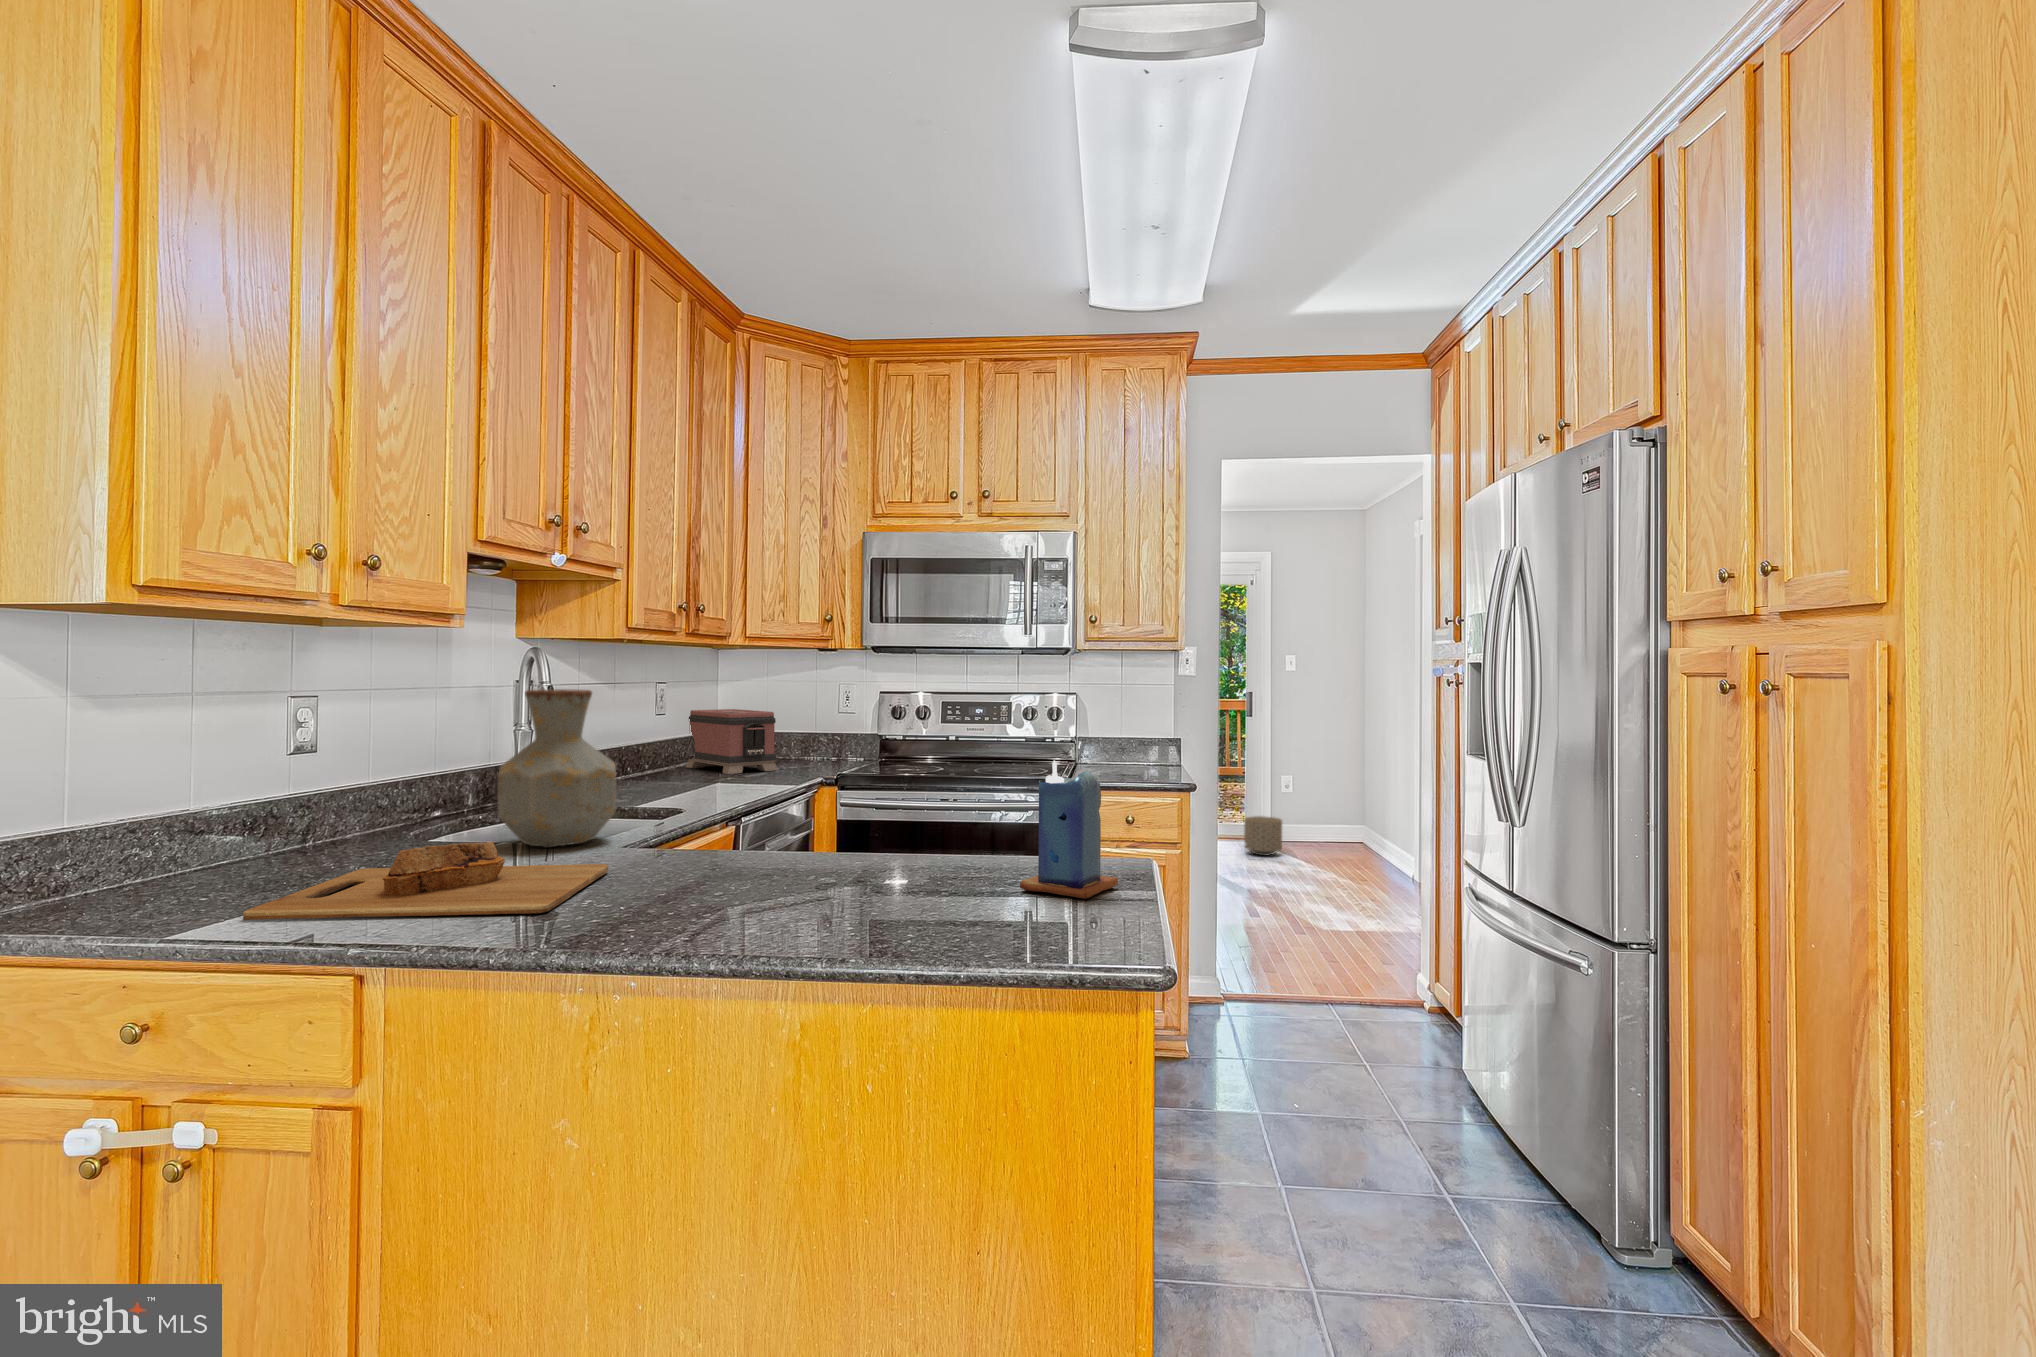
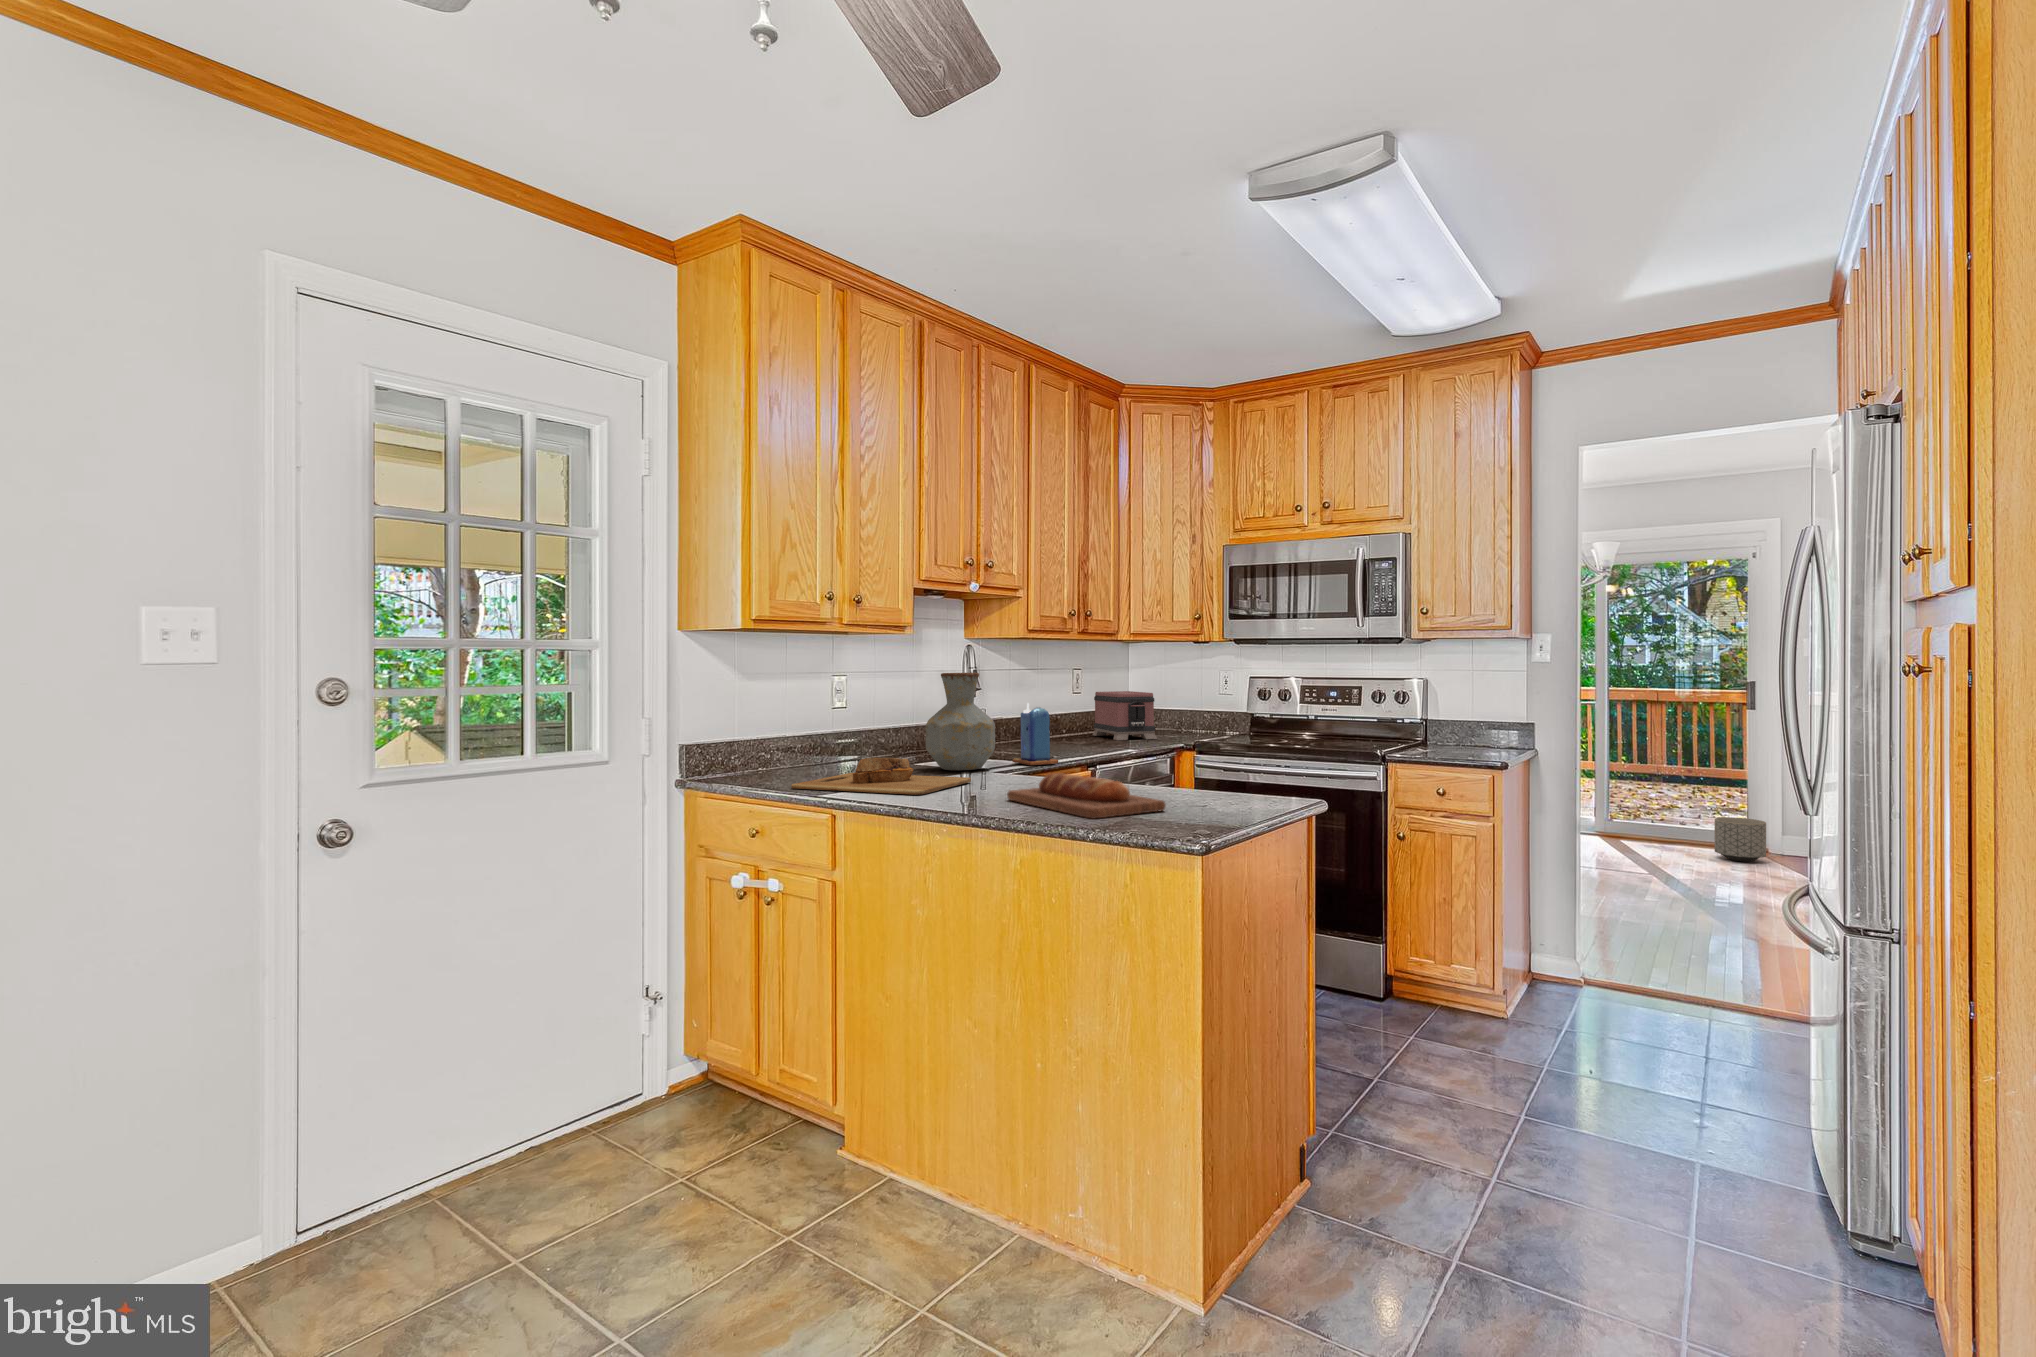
candle: present [1020,760,1118,899] -> present [1013,703,1058,765]
bread loaf: none [719,859,999,942] -> present [1007,773,1166,819]

